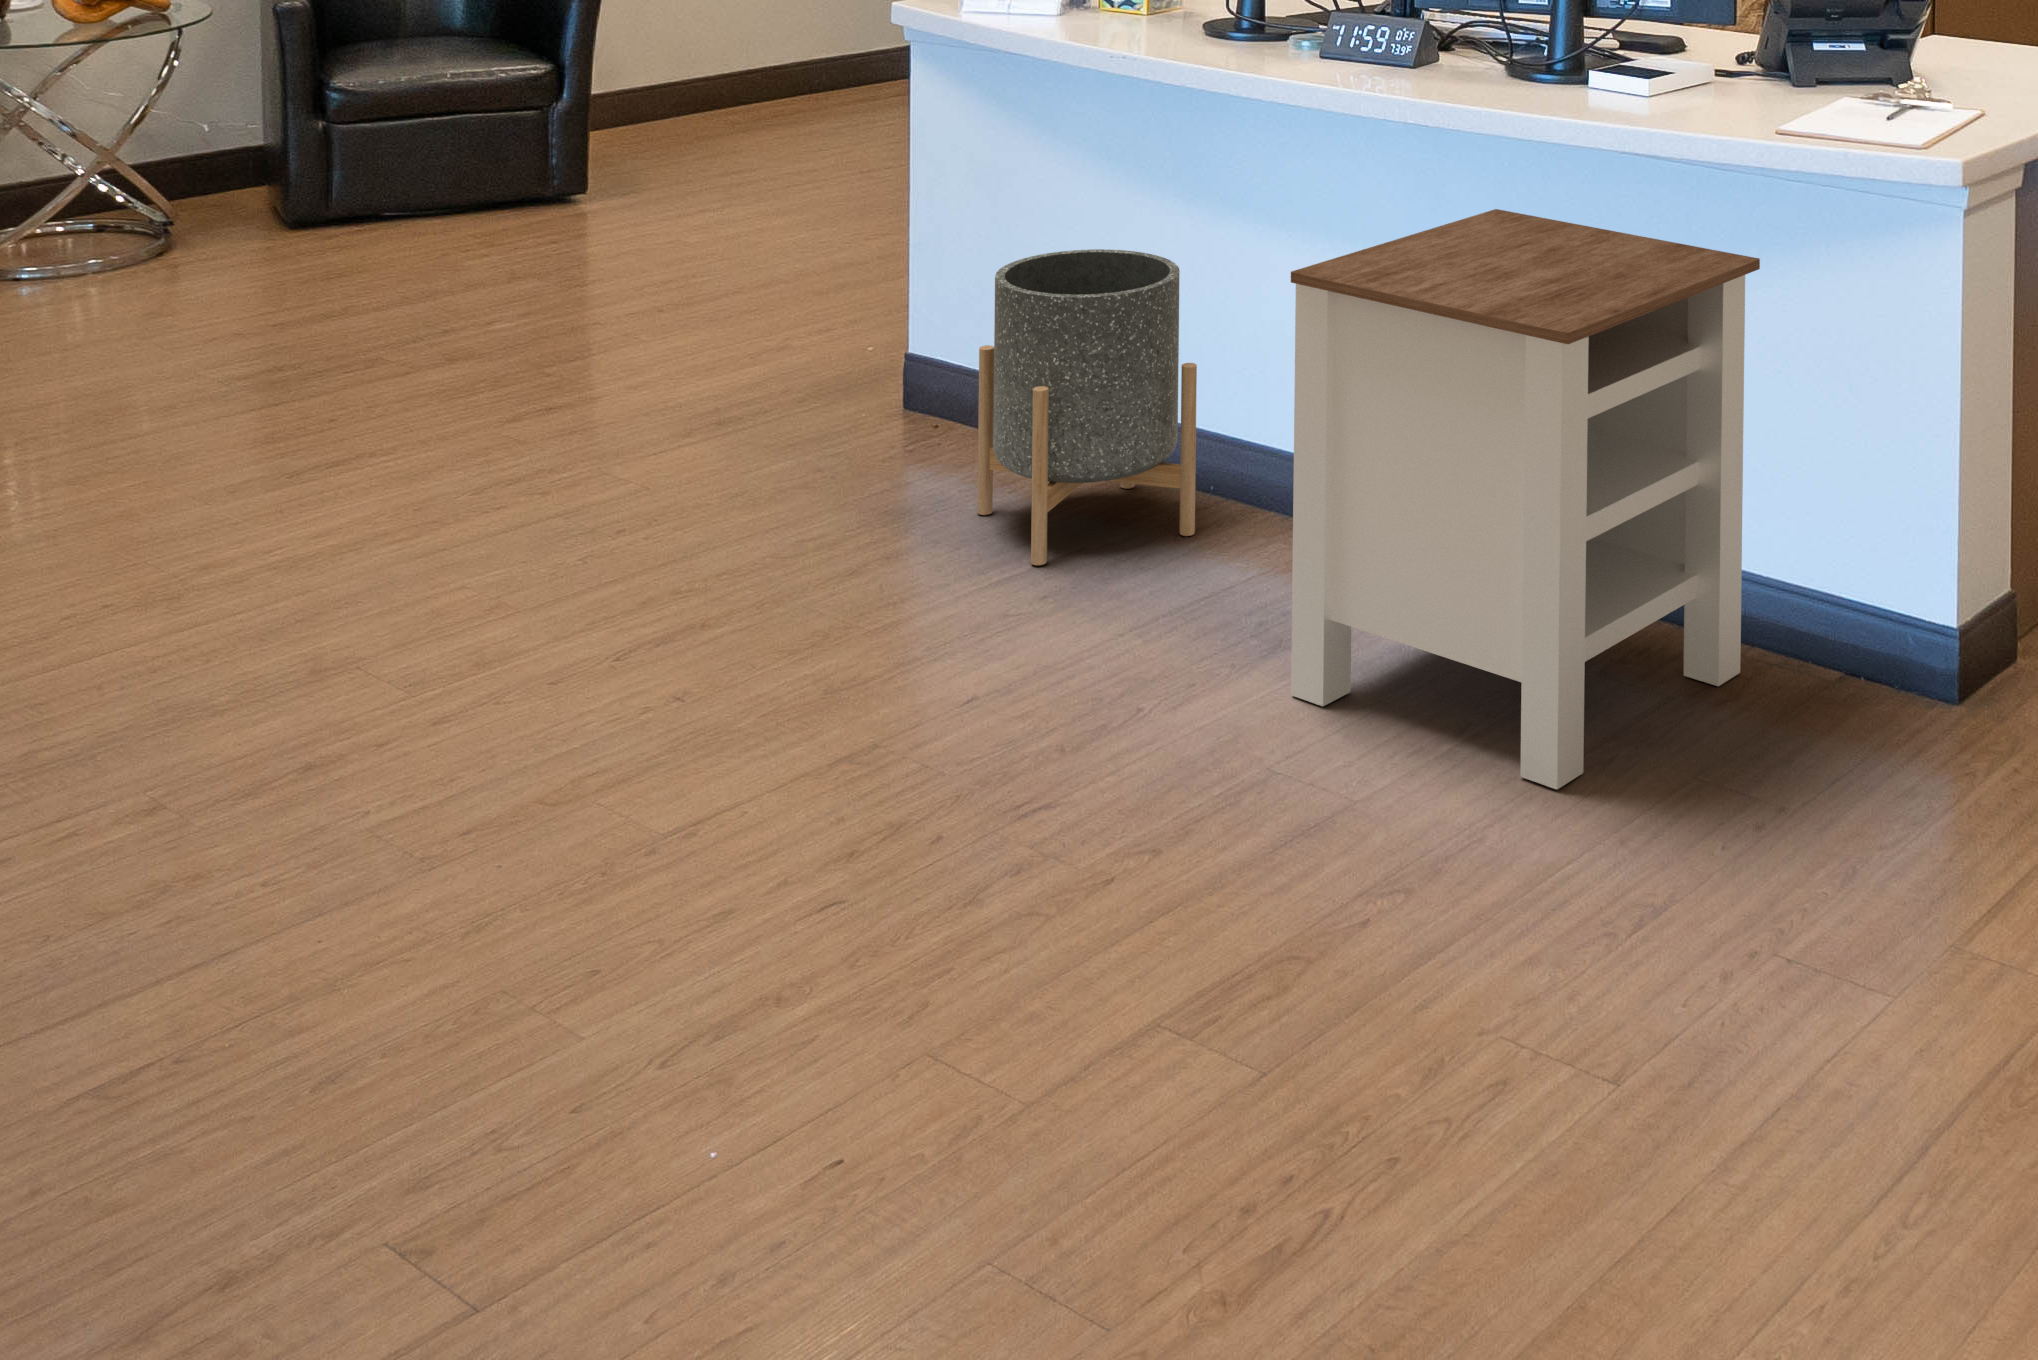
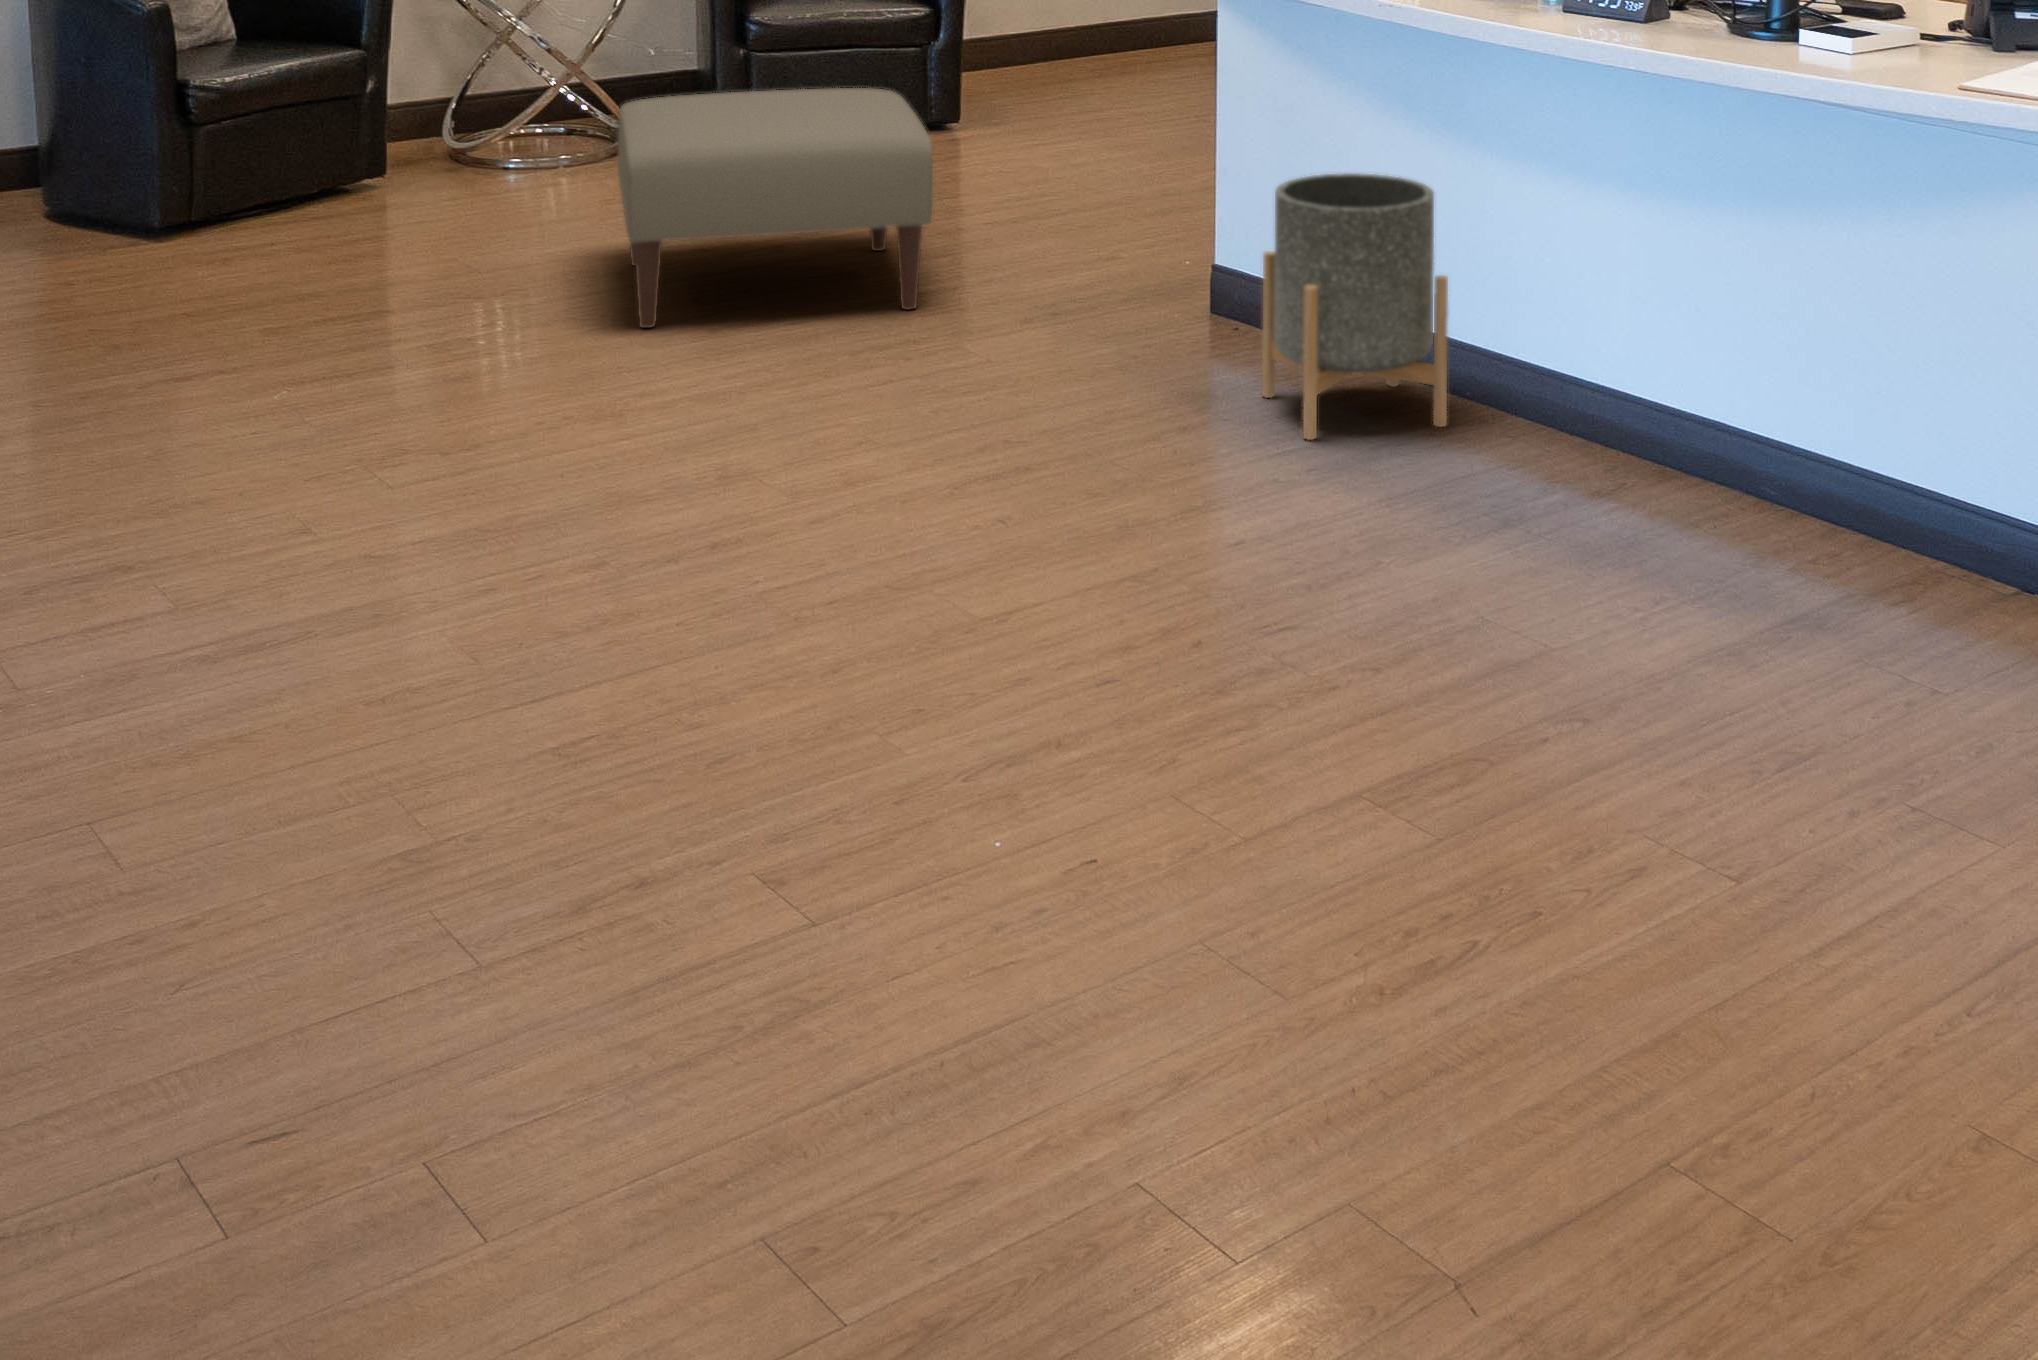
ottoman: none [162,170,571,484] -> present [618,88,933,328]
side table: present [1291,209,1760,790] -> none [1511,149,1939,648]

